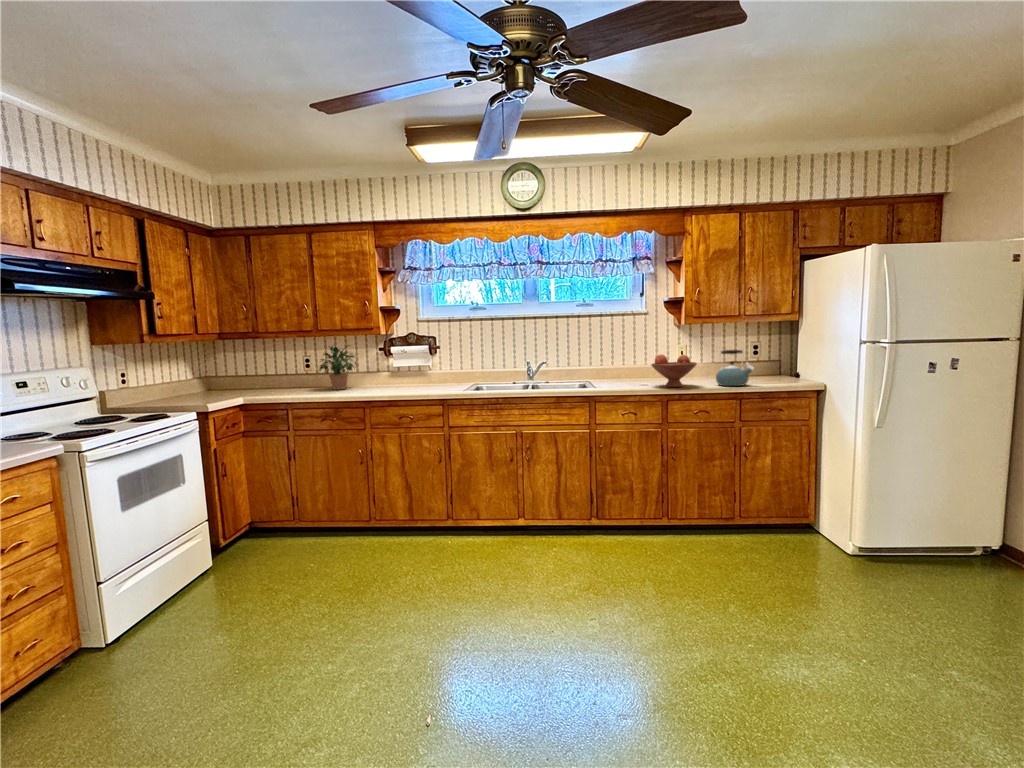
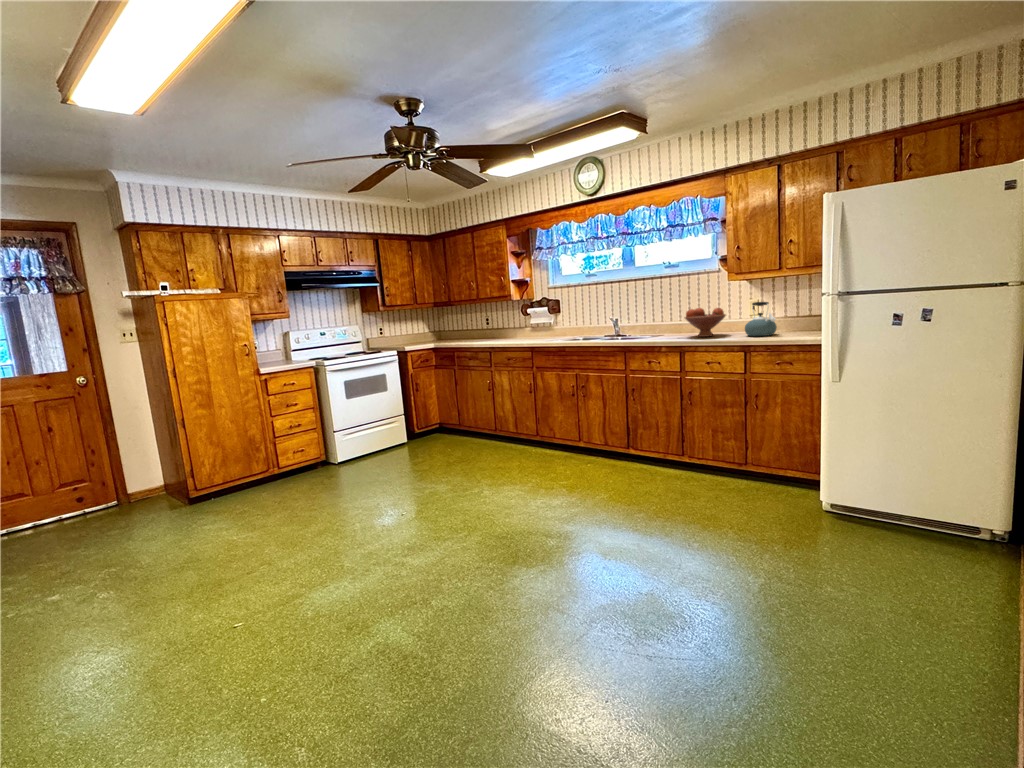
potted plant: present [319,345,357,389] -> none [481,305,511,337]

